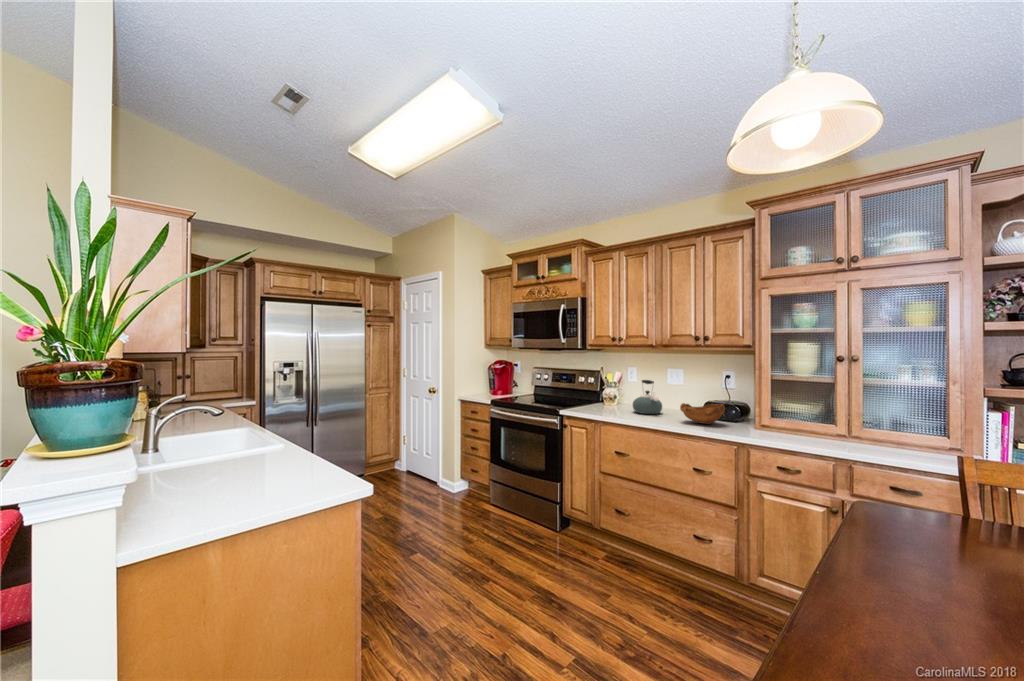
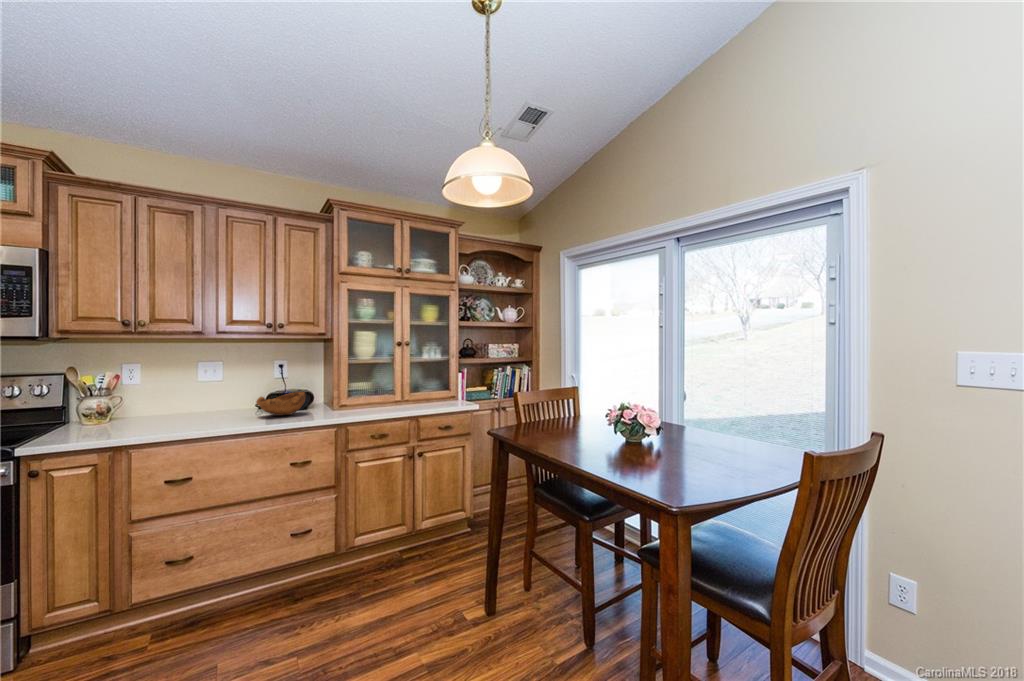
kettle: present [633,380,662,414] -> none [168,376,219,421]

